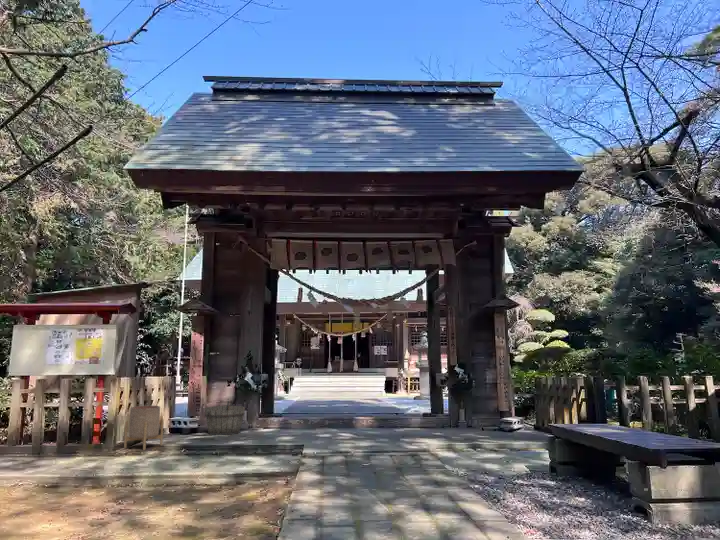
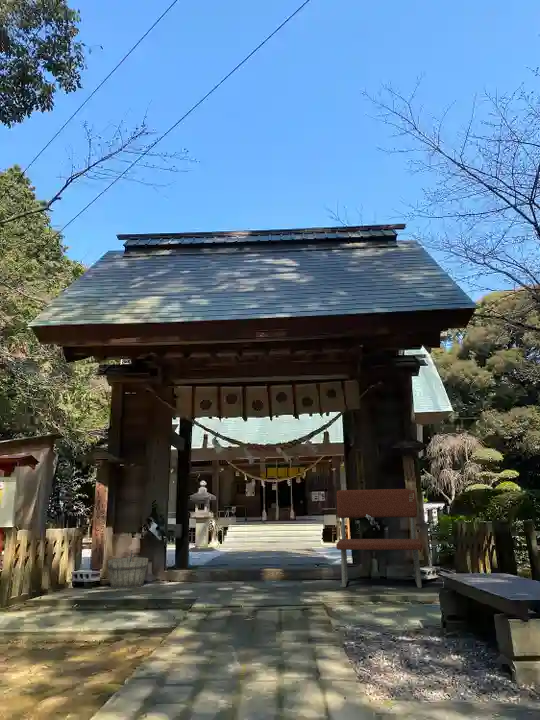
bench: none [431,345,515,437] -> present [336,489,422,588]
planter: present [124,406,164,450] -> none [19,558,60,605]

